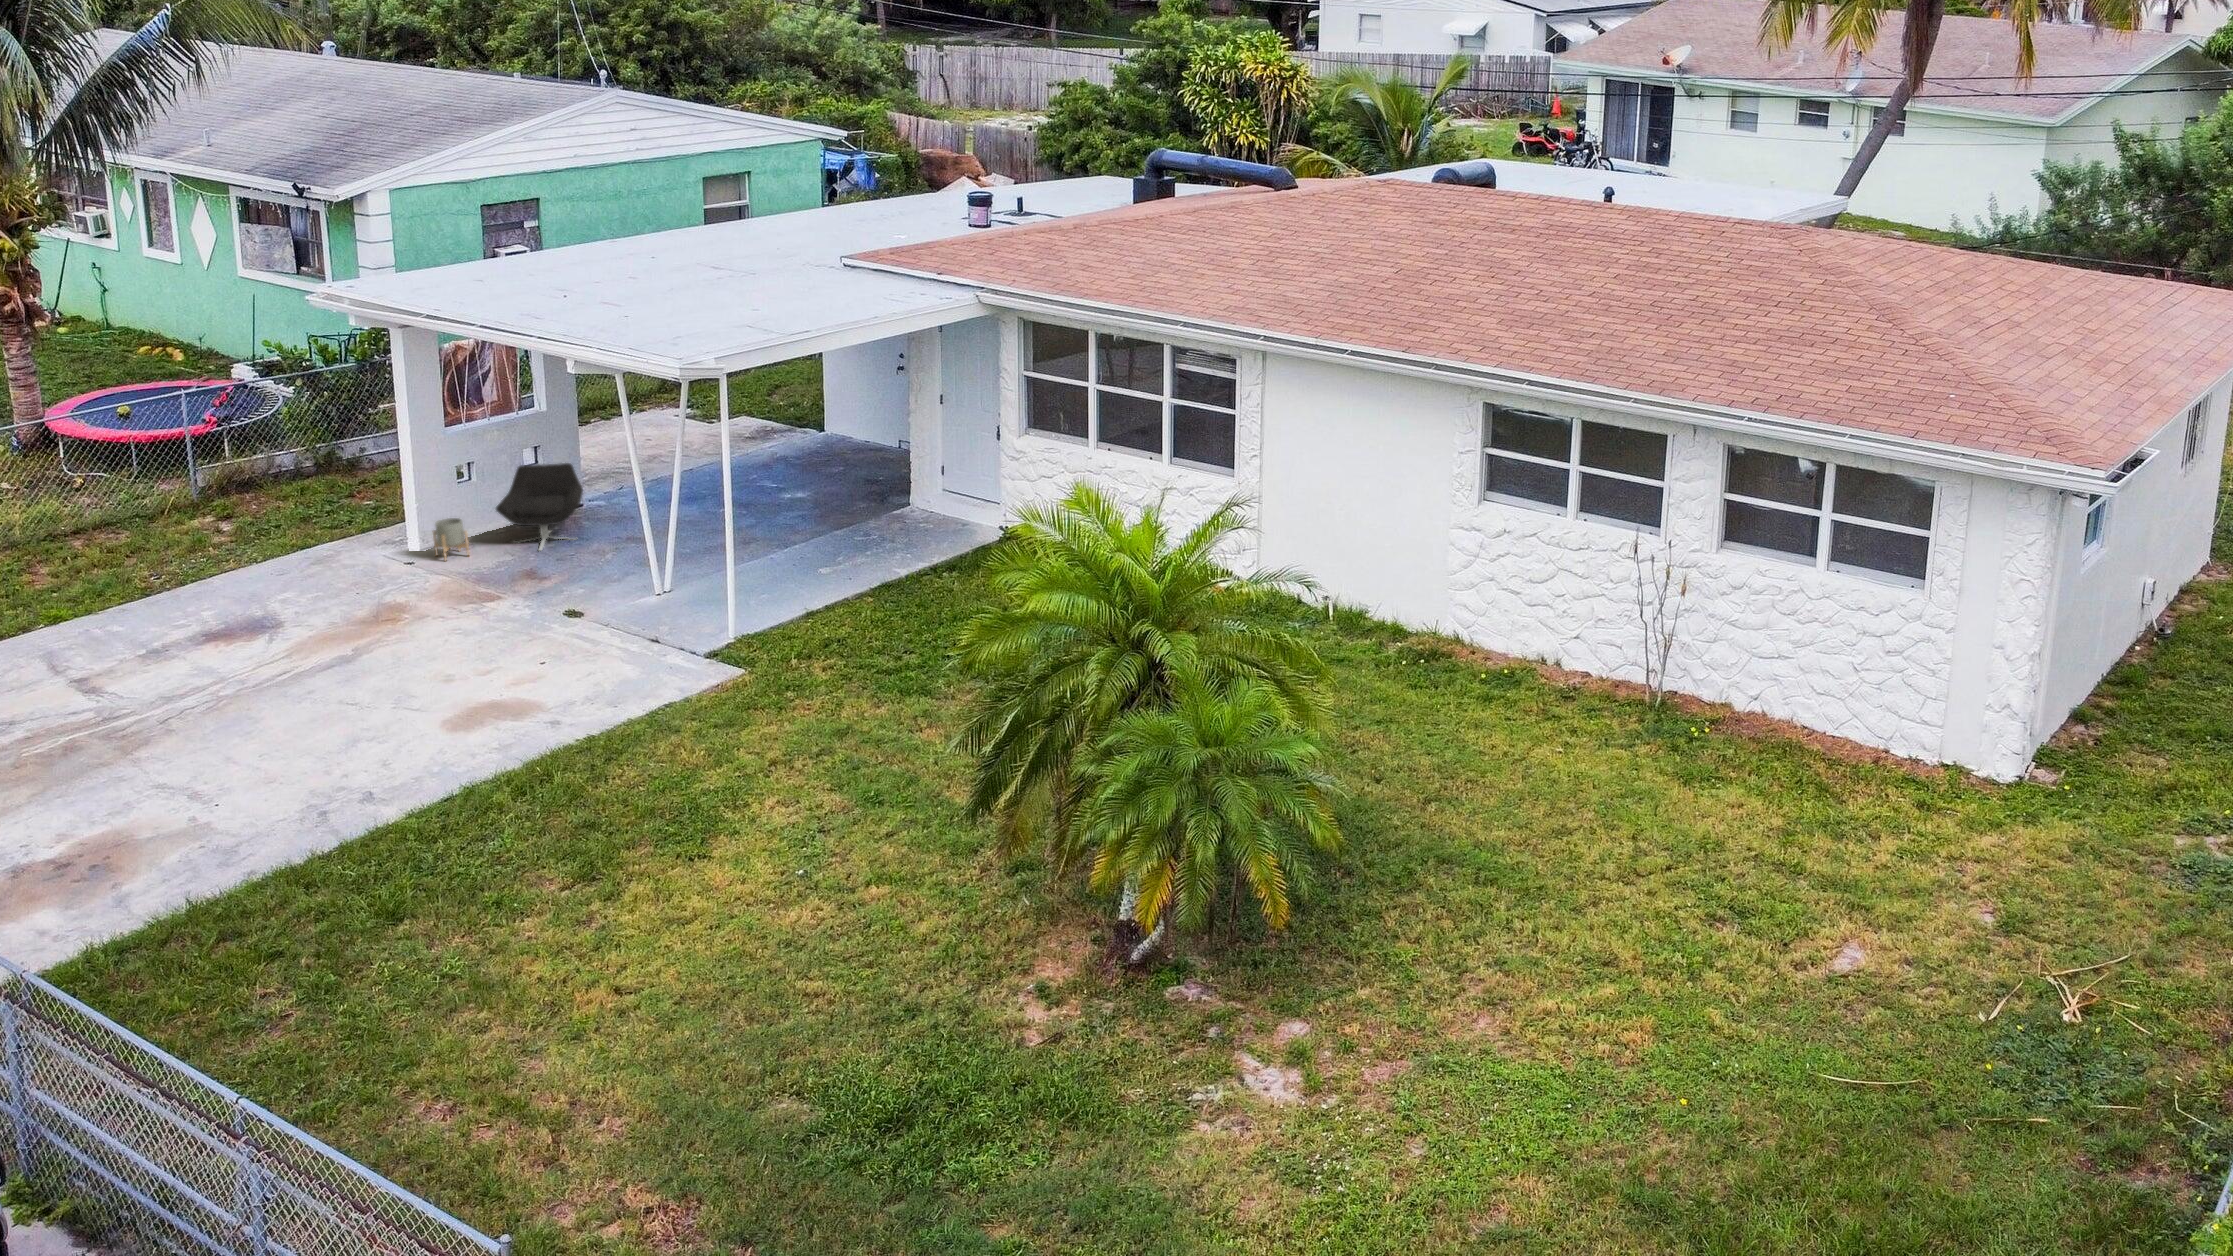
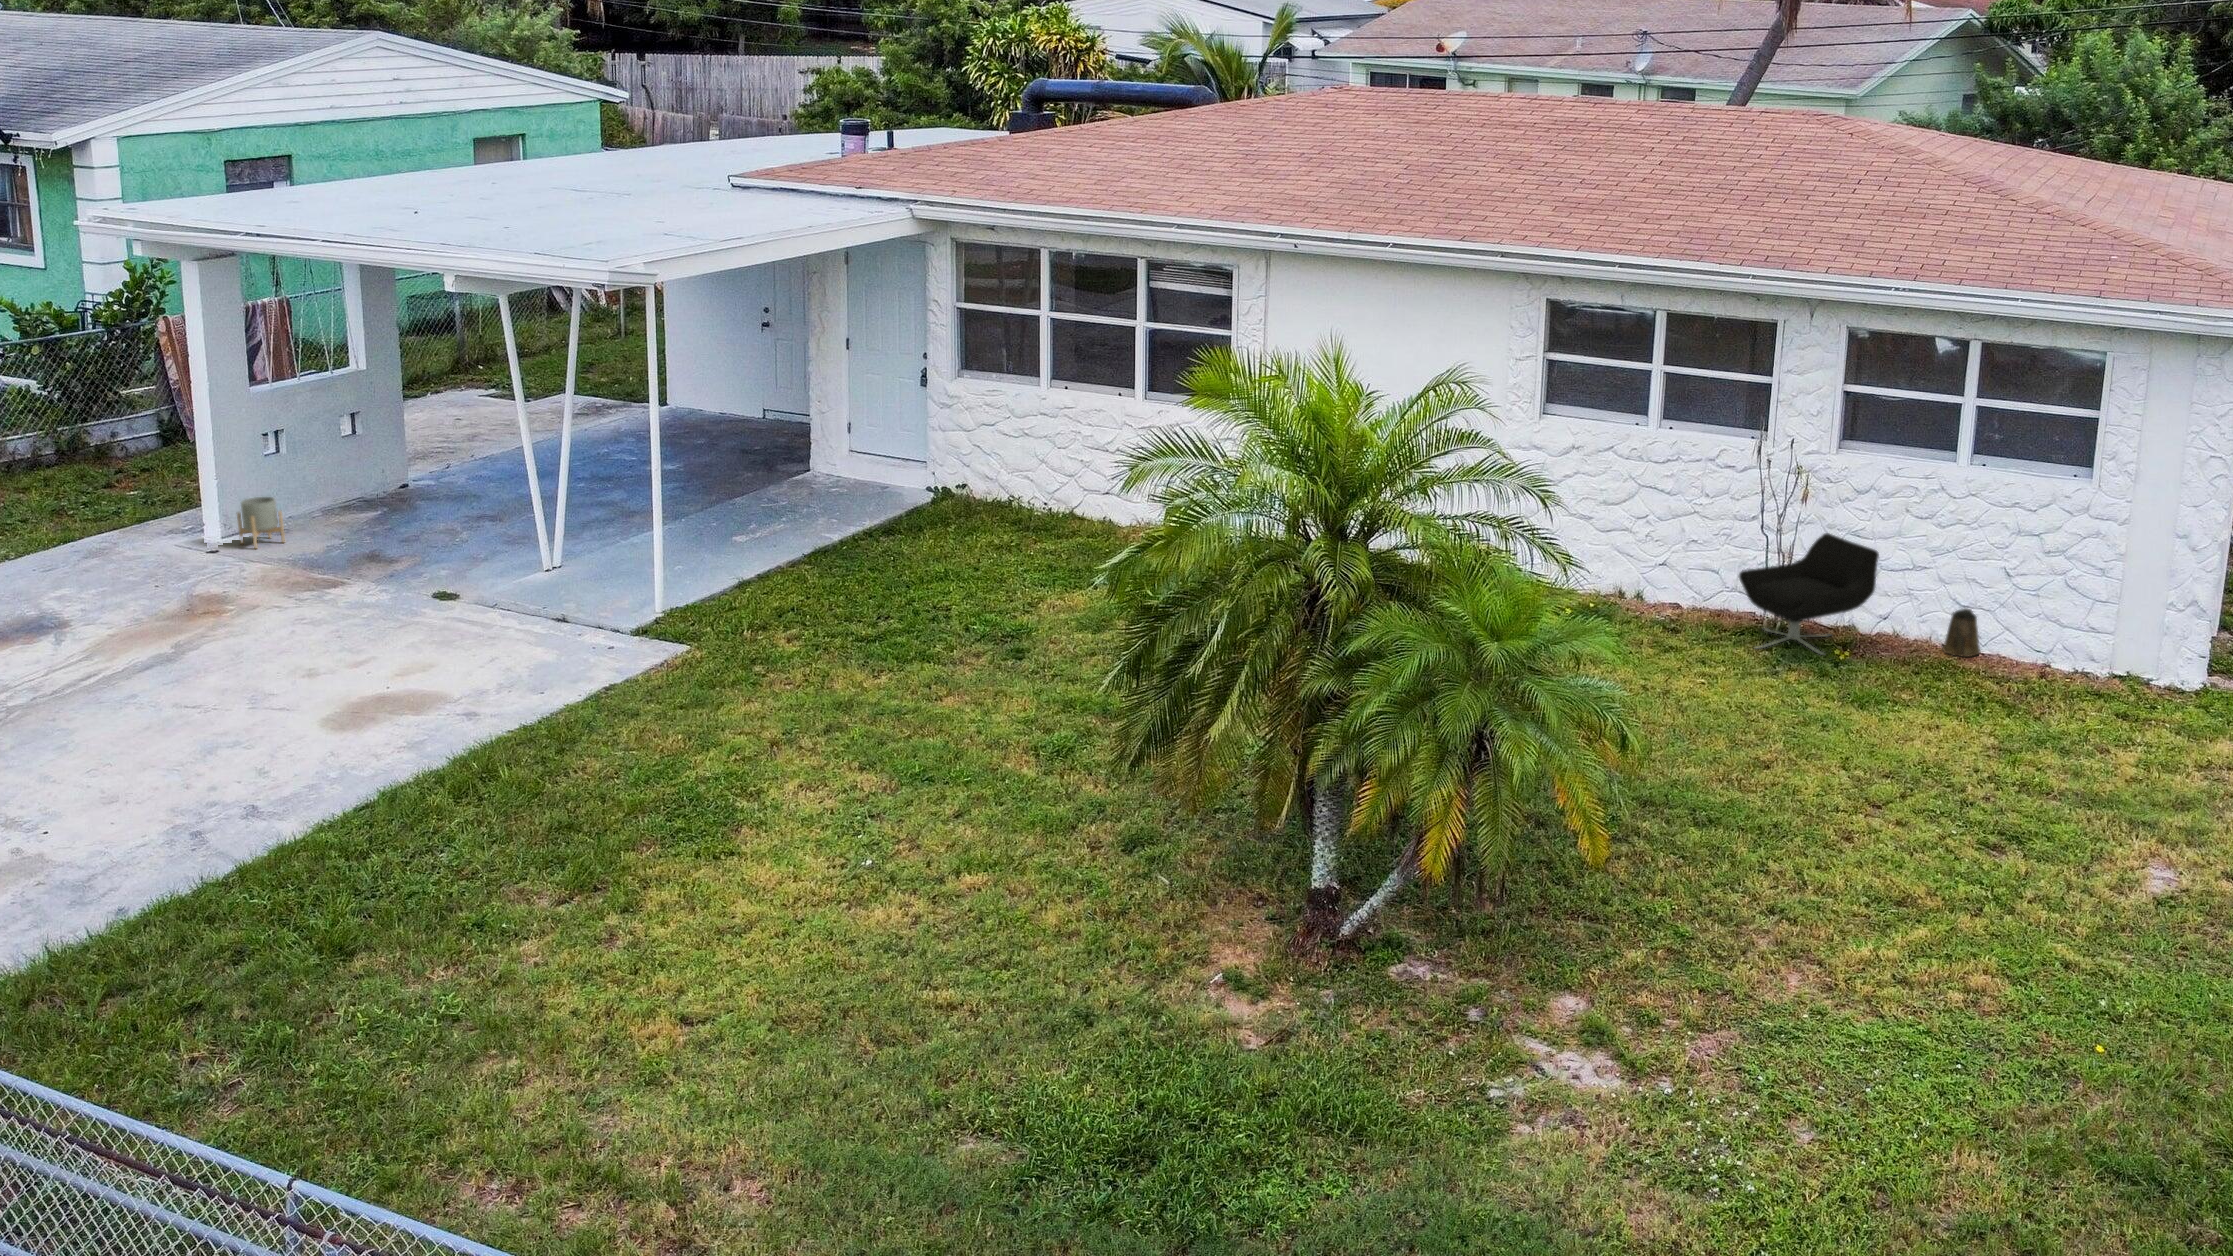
lounge chair: present [496,463,583,550] -> present [1739,533,1879,655]
watering can: none [1795,697,1829,741] -> present [1942,608,1981,657]

